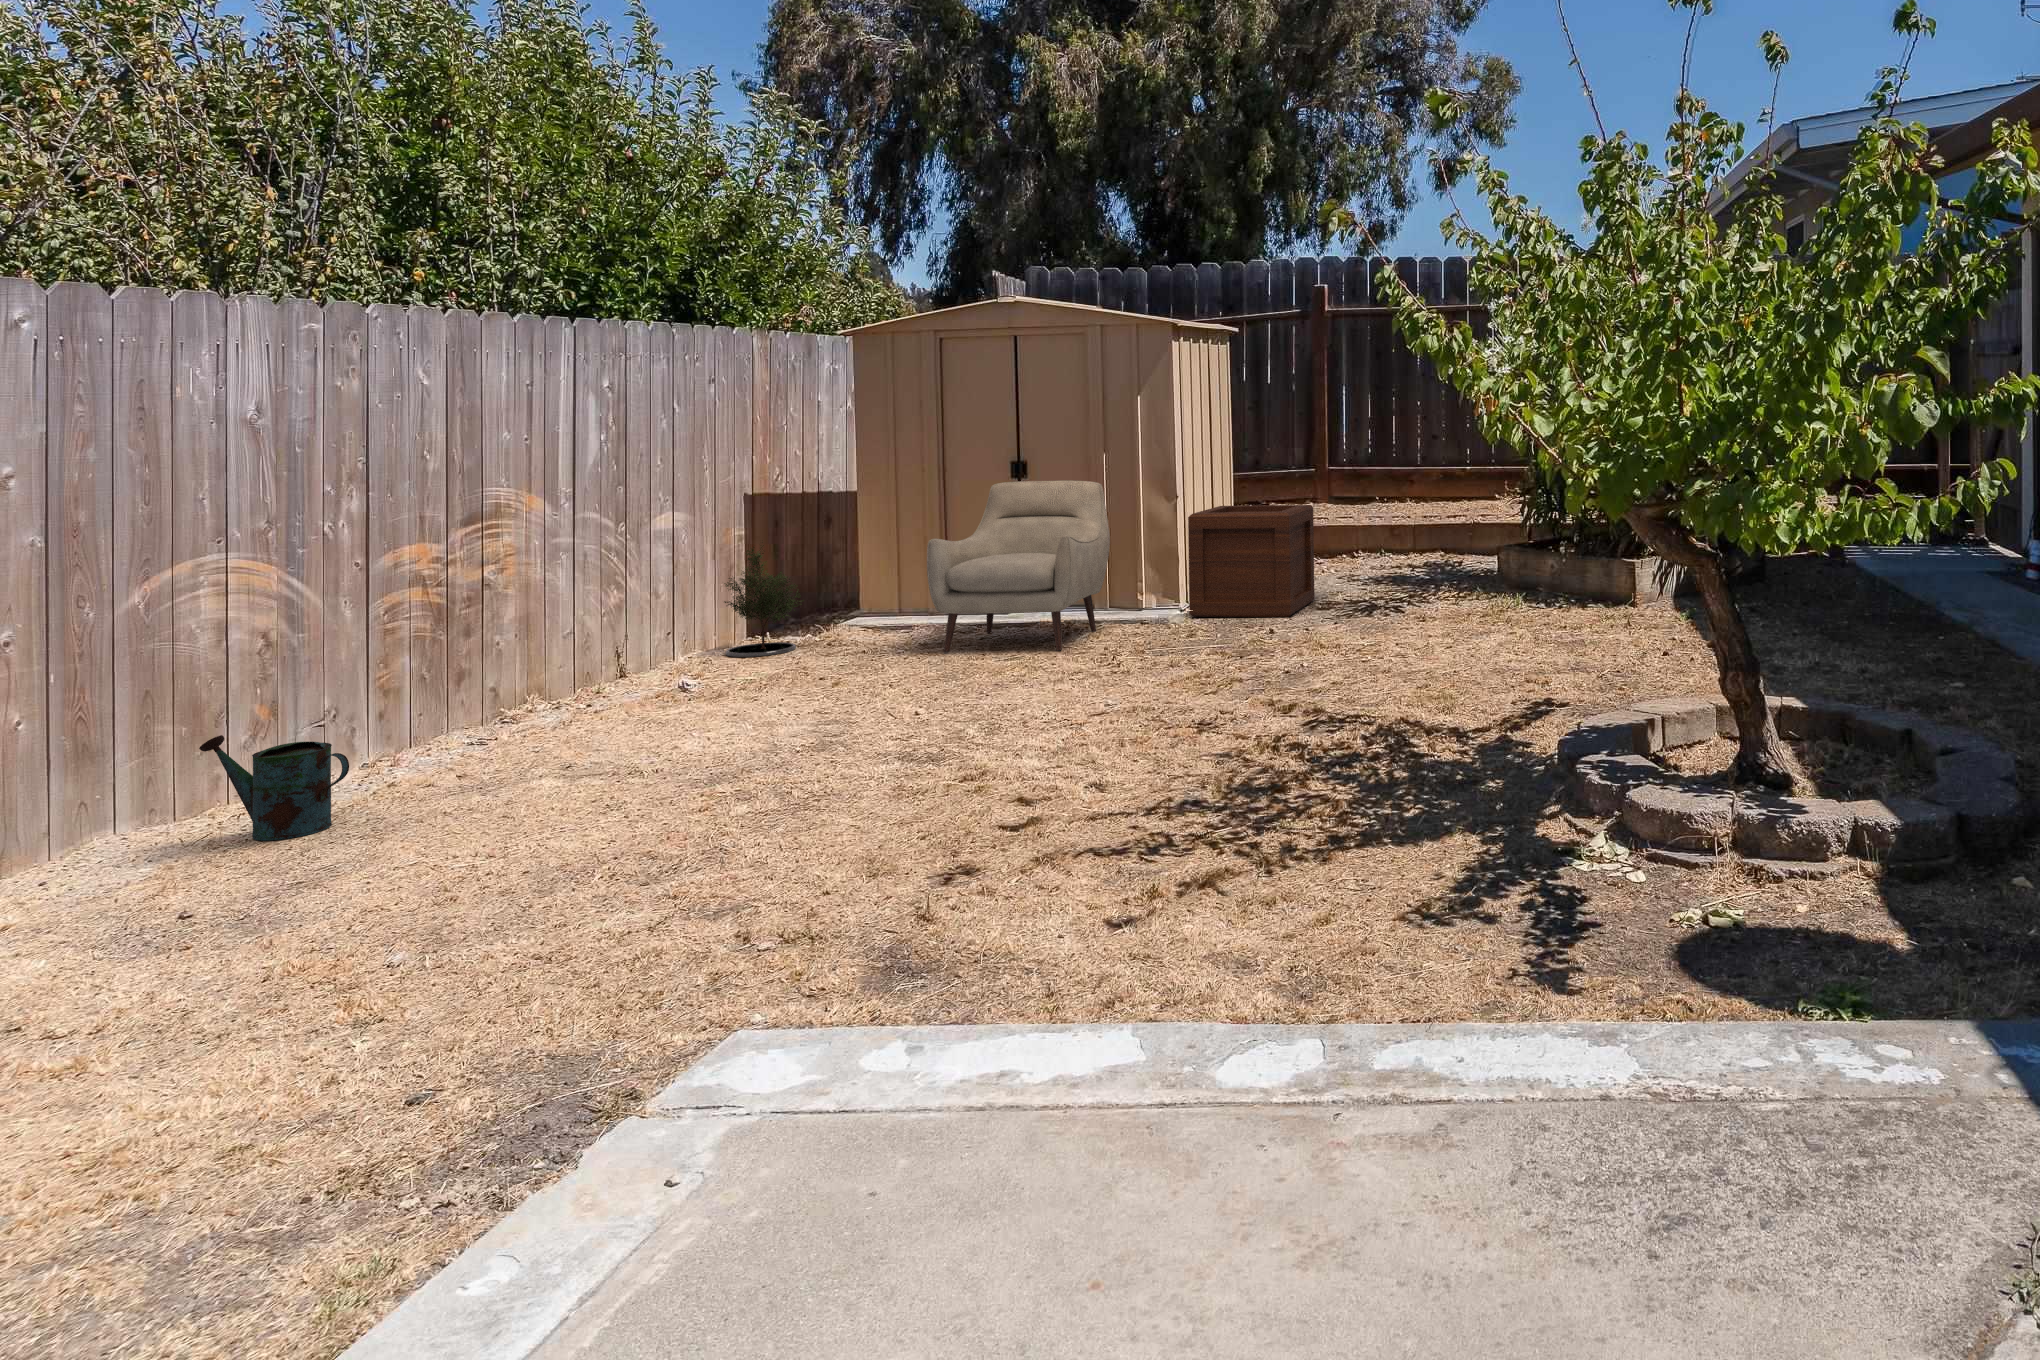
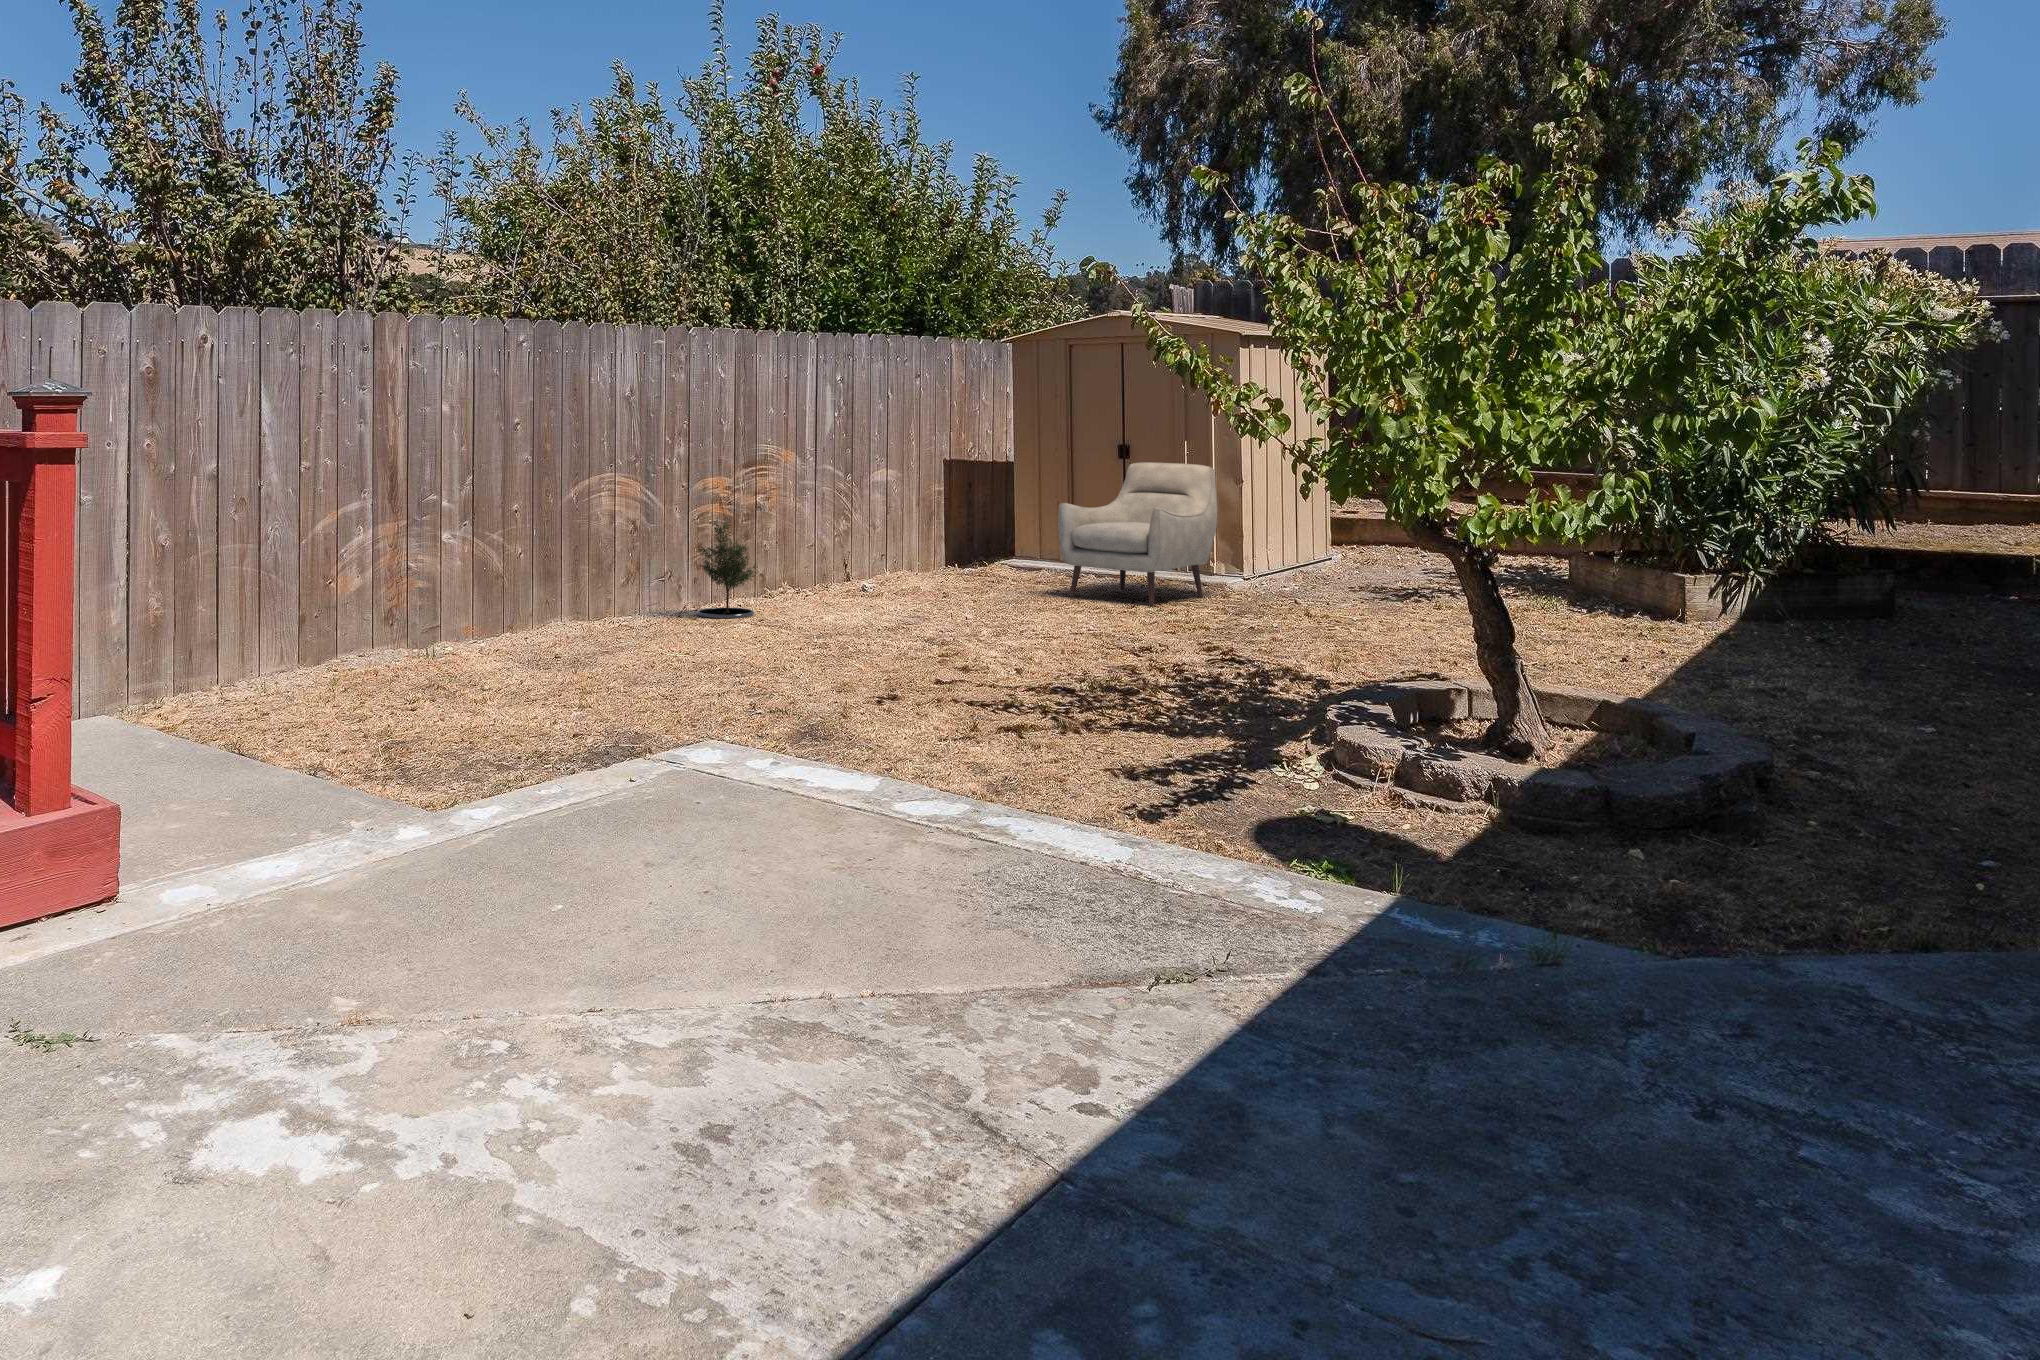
wooden crate: present [1188,505,1315,617] -> none [1293,499,1429,606]
potted tree: present [724,542,803,657] -> present [697,516,758,618]
watering can: present [199,735,349,841] -> none [583,571,643,636]

